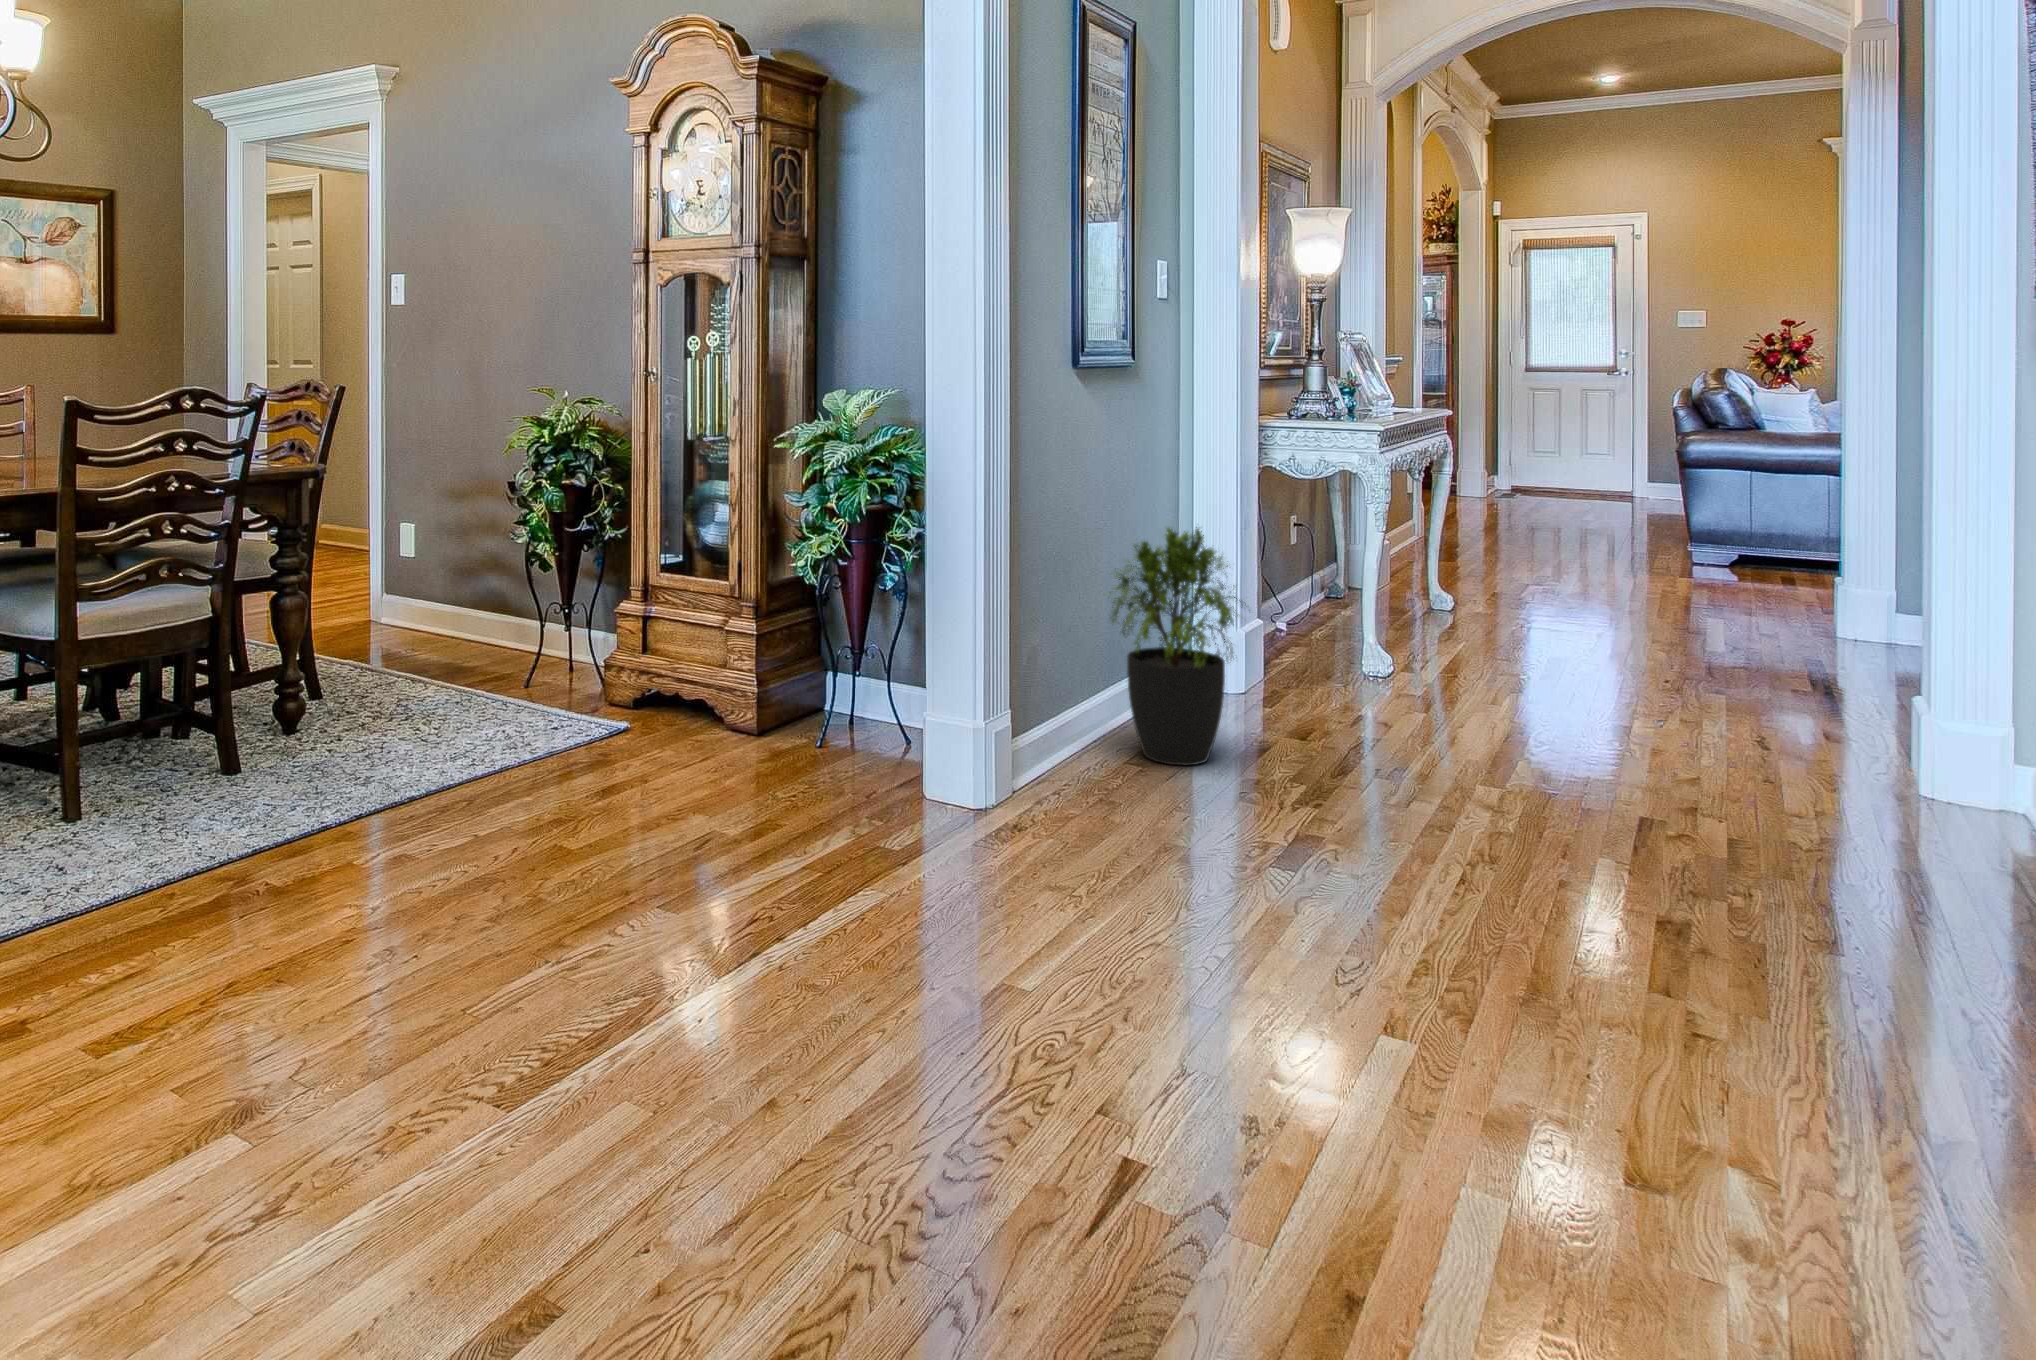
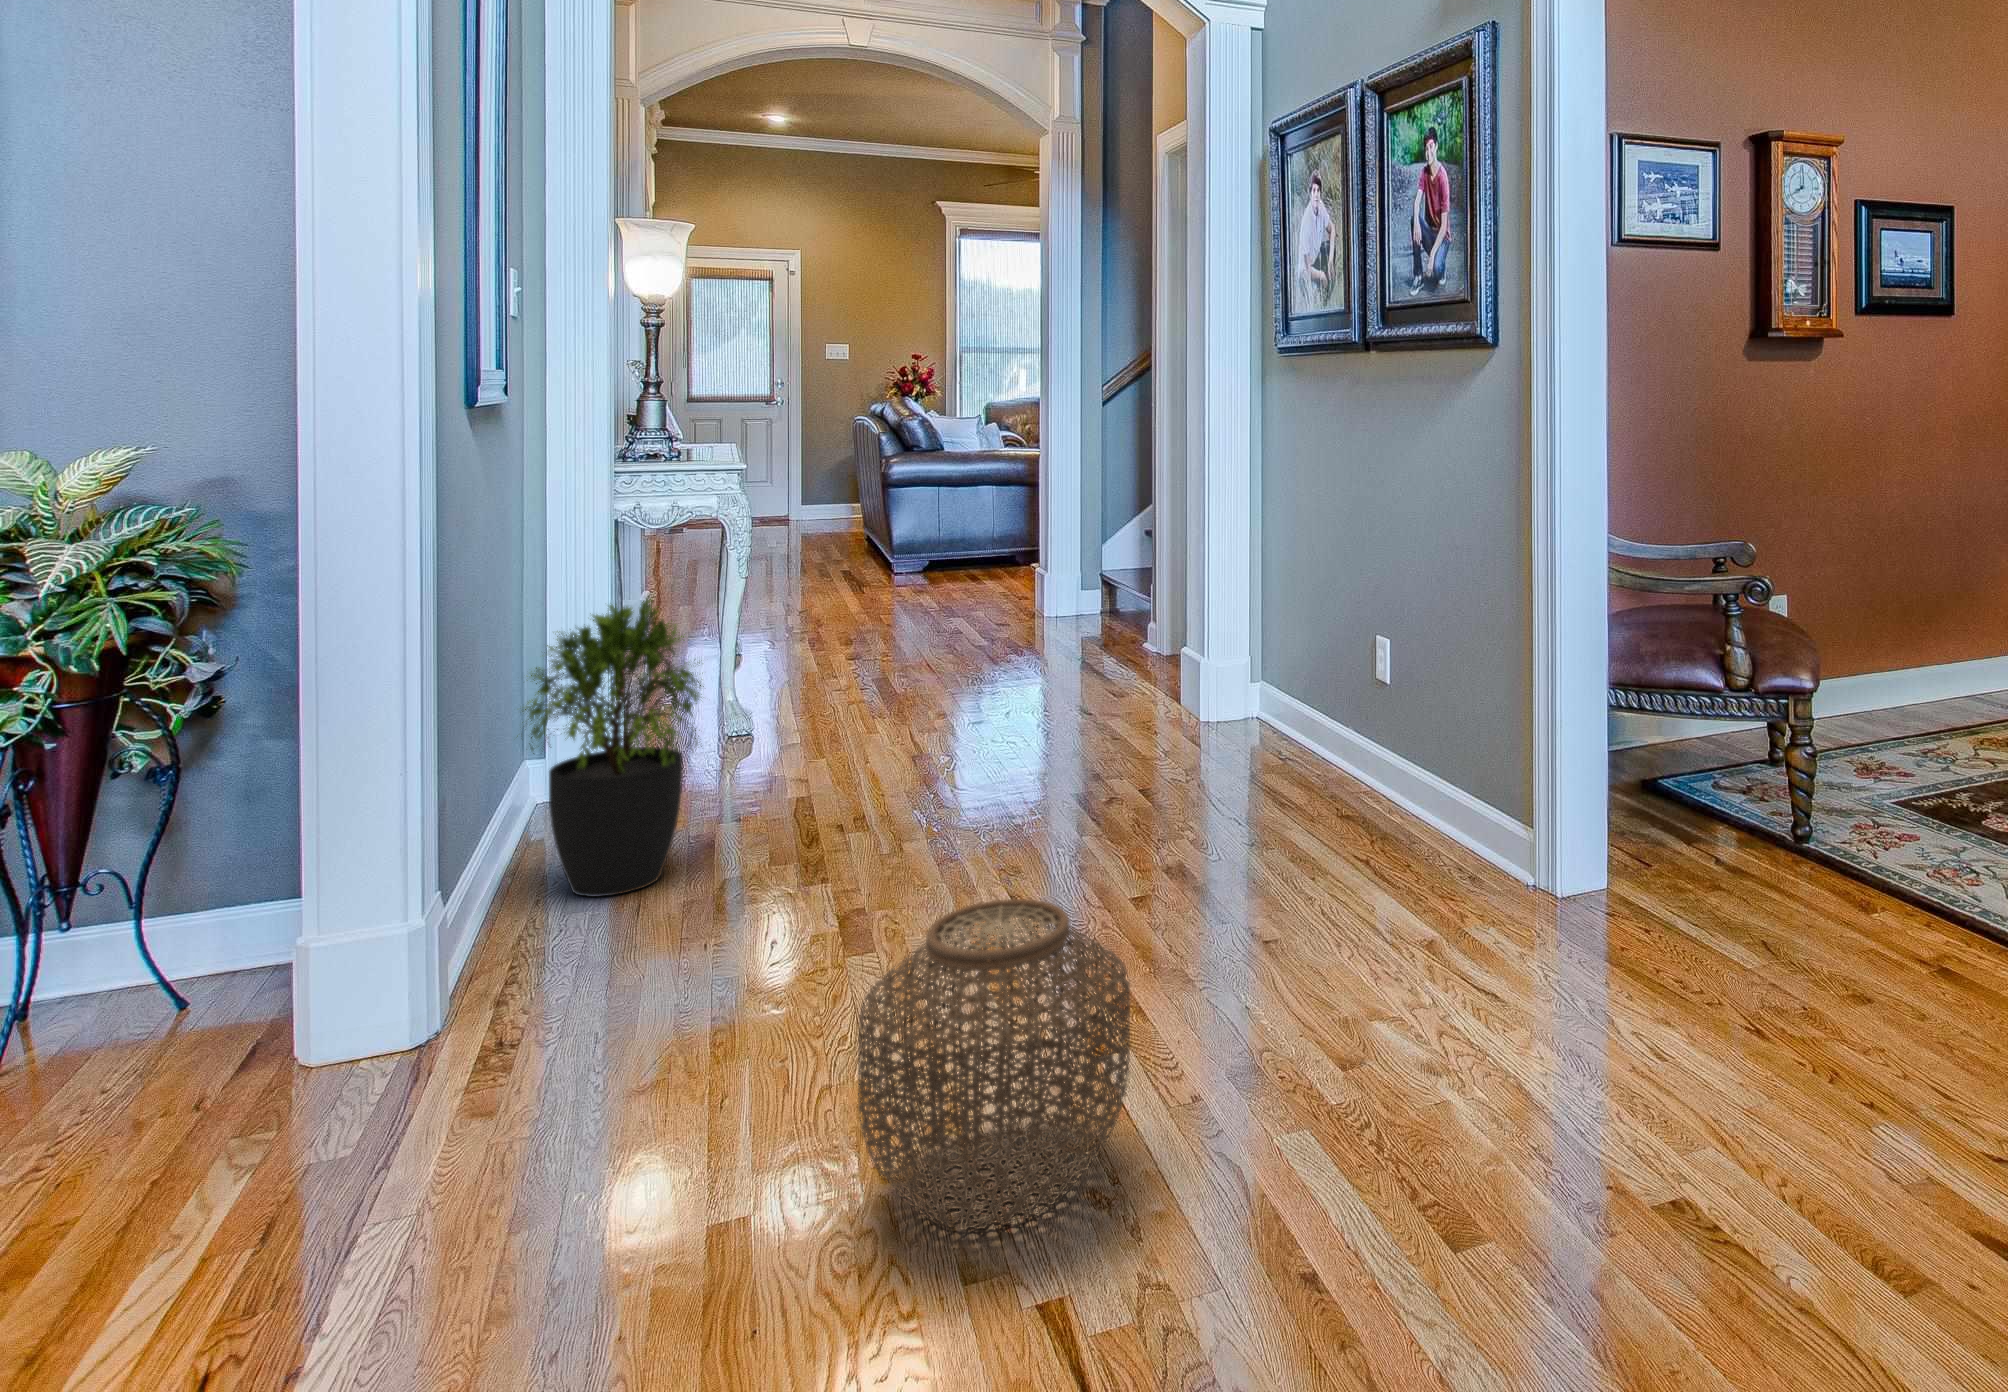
woven basket: none [1066,809,1313,1106] -> present [858,899,1130,1229]

